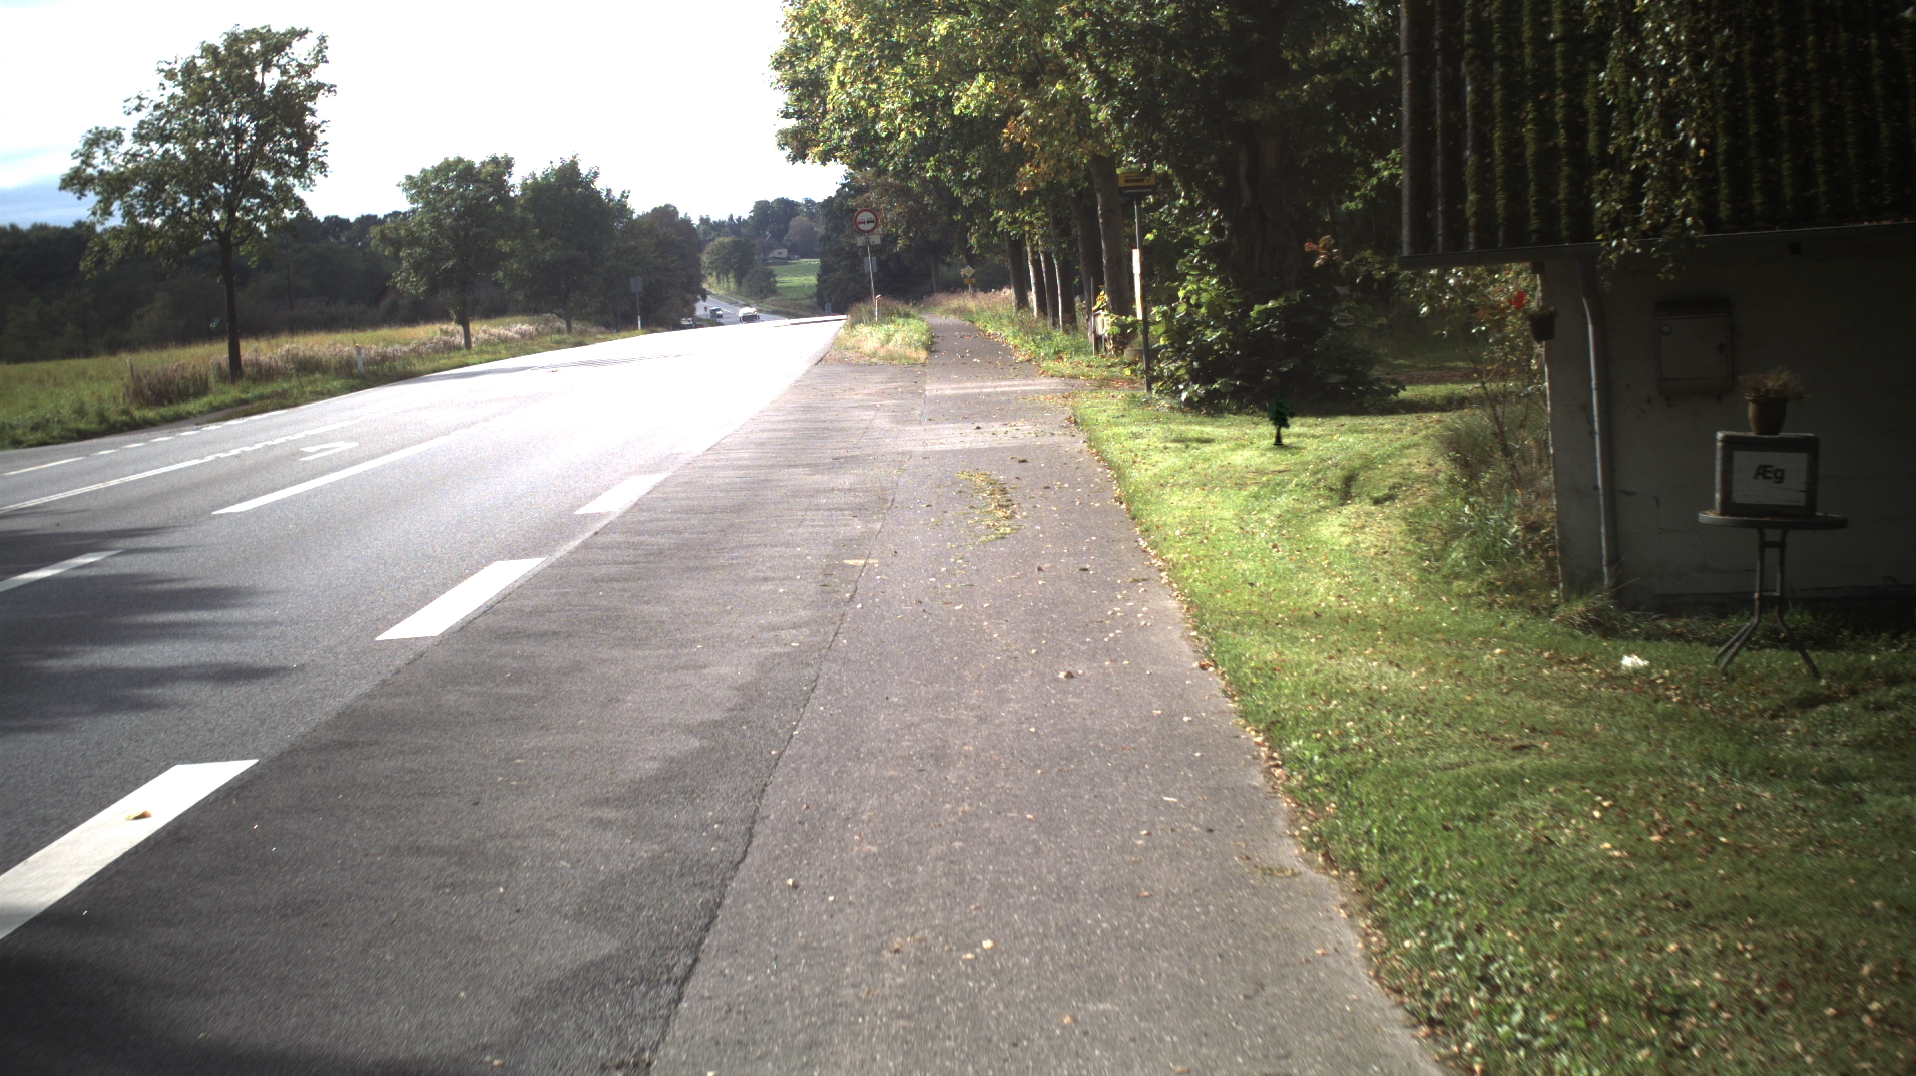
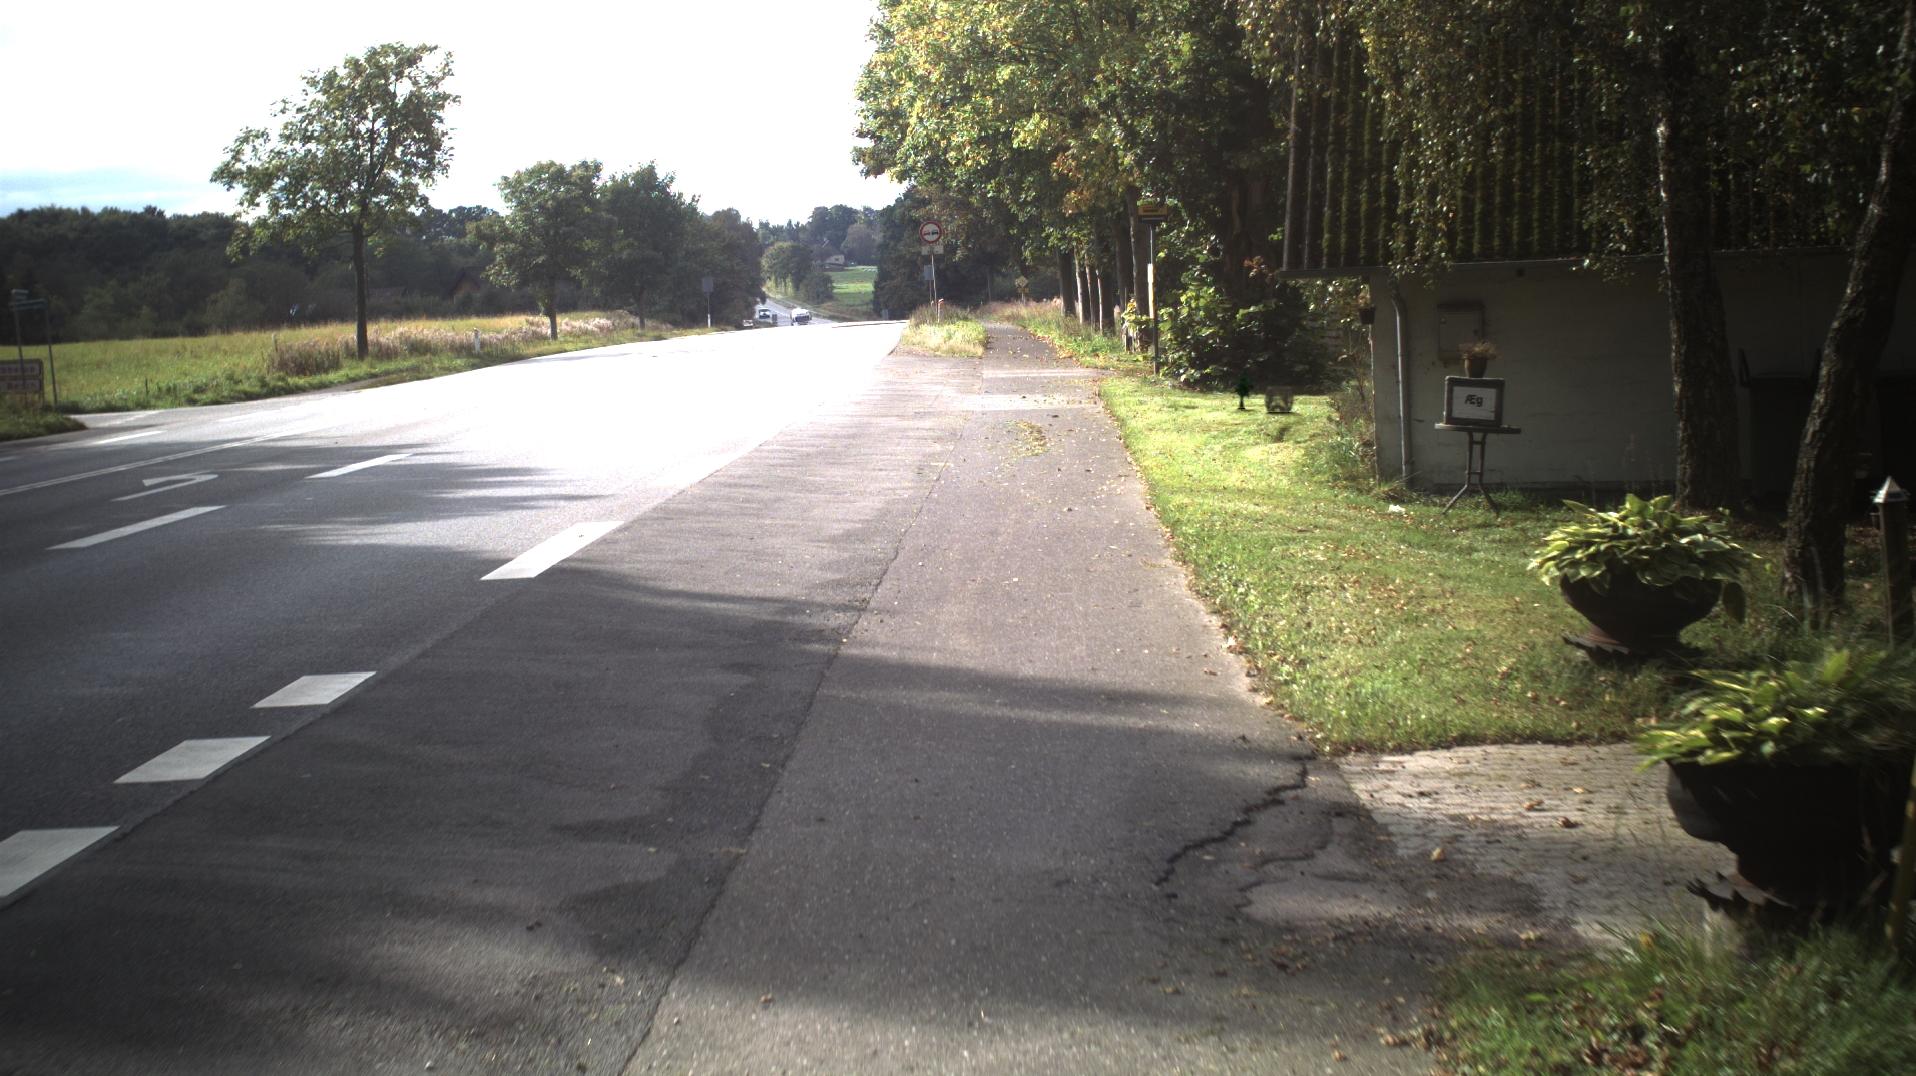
woven basket: none [1314,414,1356,452] -> present [1264,386,1294,413]

